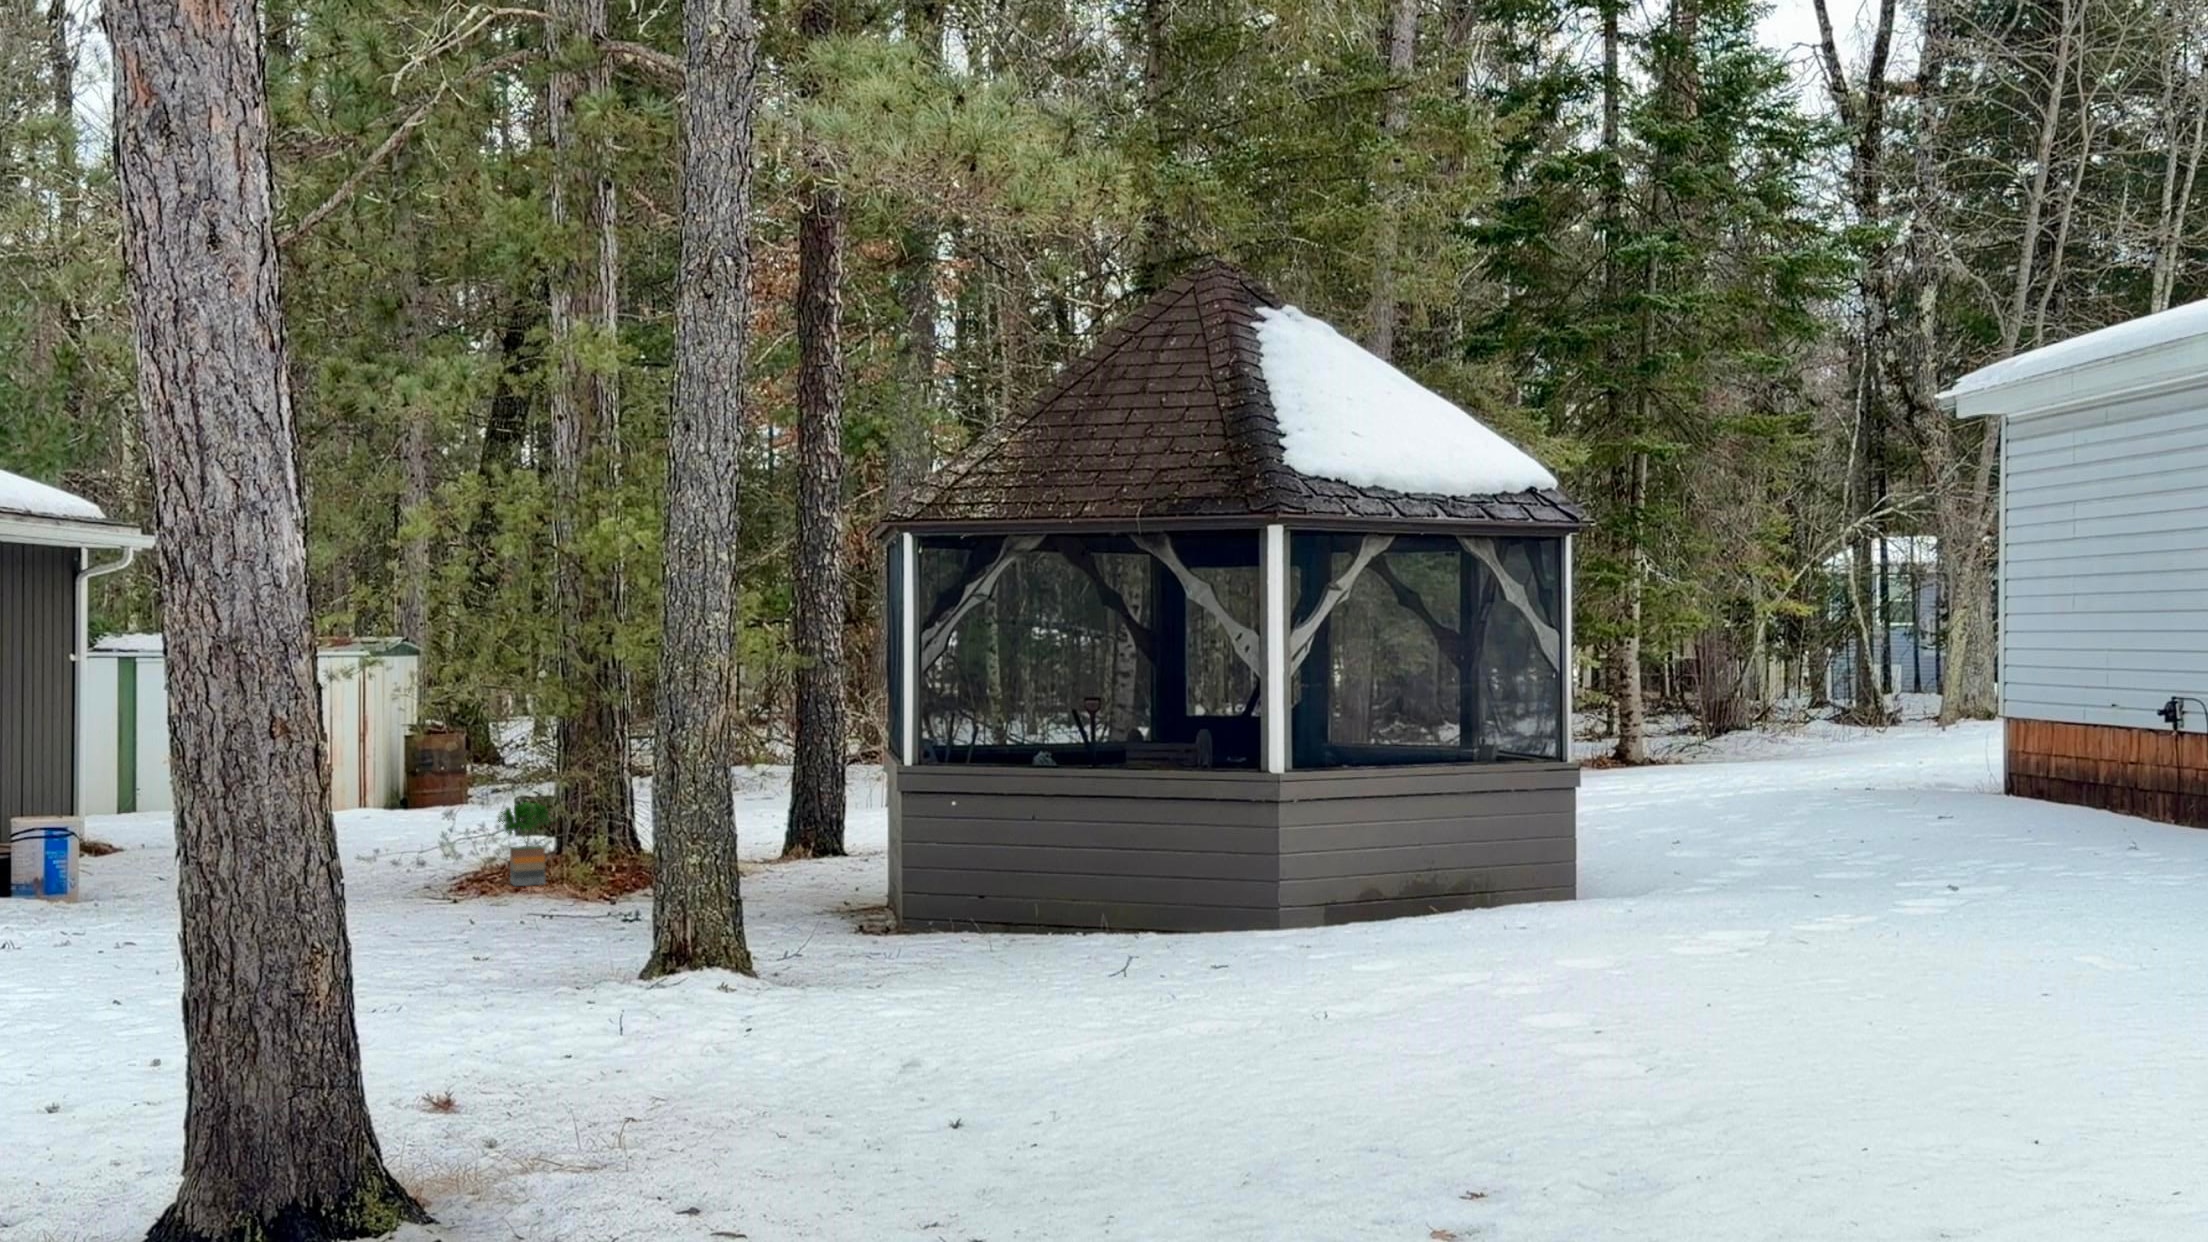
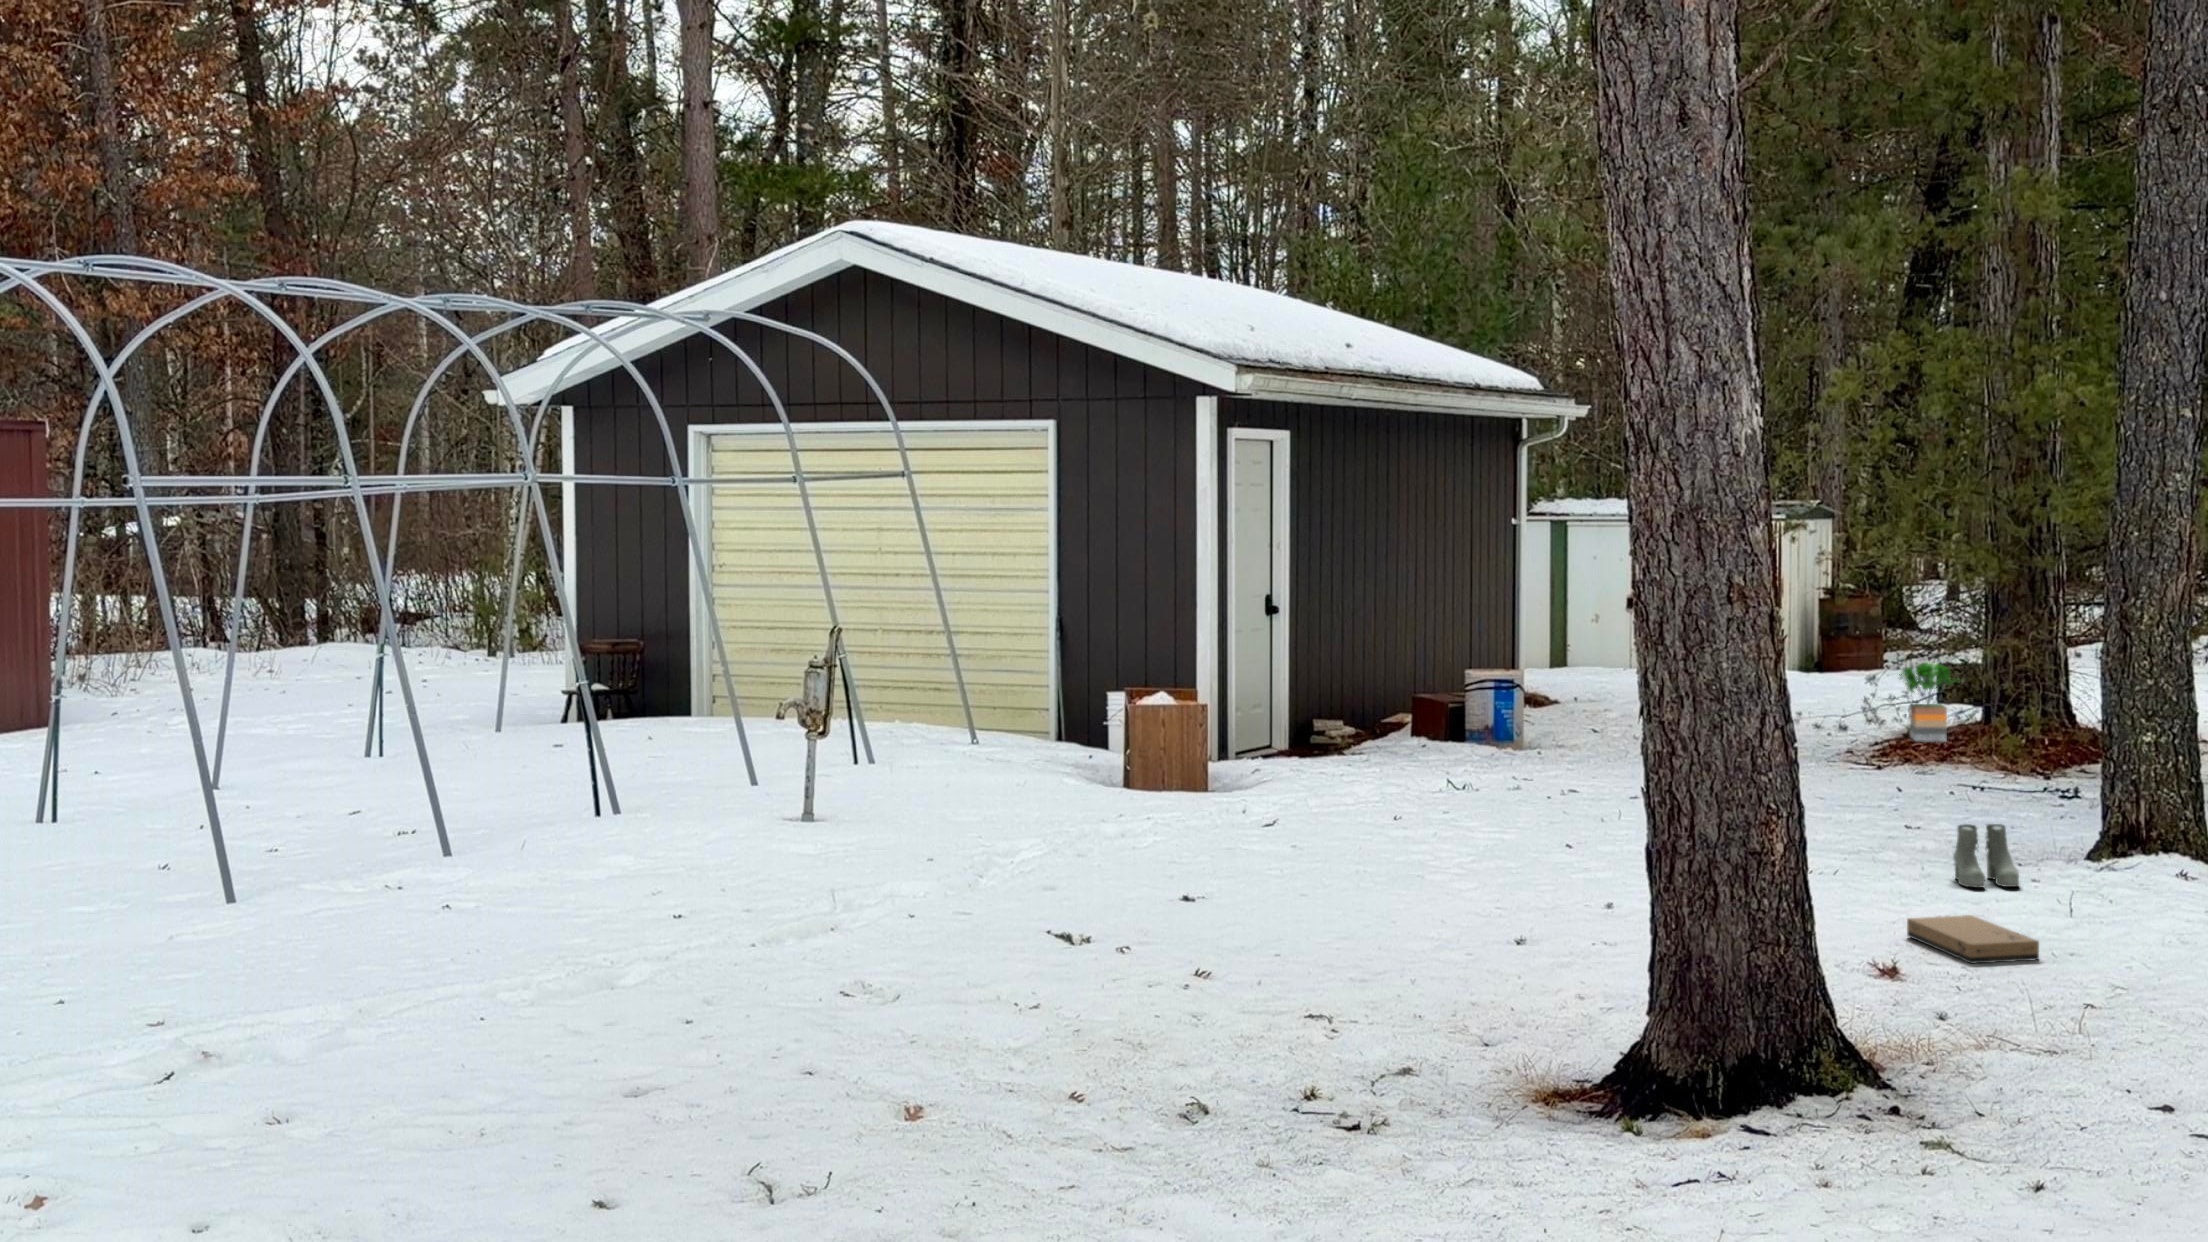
boots: none [530,956,590,1022] -> present [1953,824,2019,888]
cardboard box: none [477,1046,596,1092] -> present [1907,915,2039,964]

